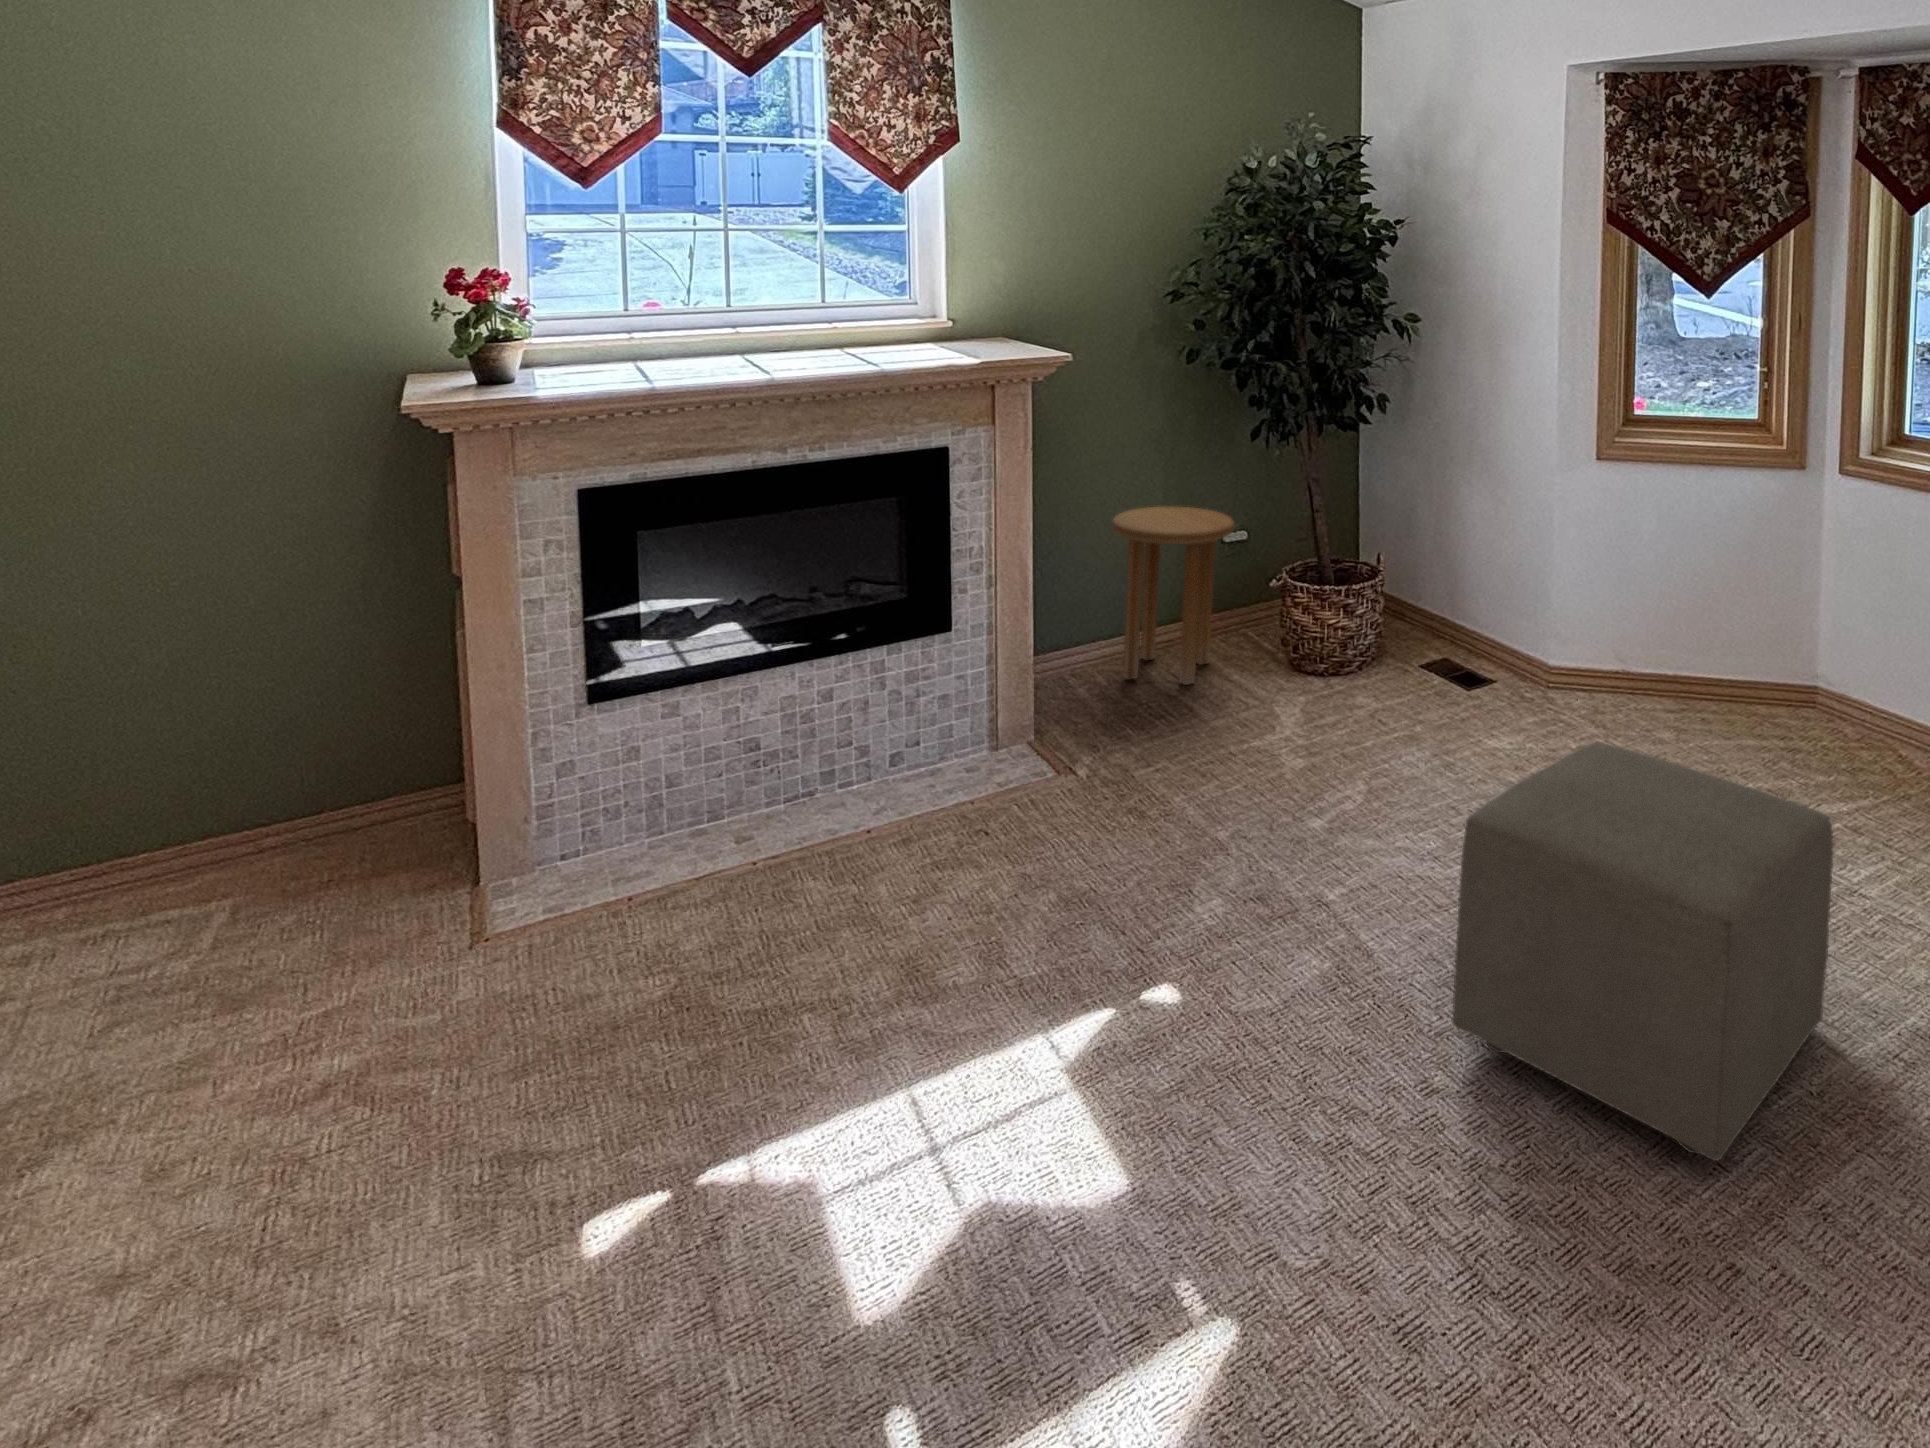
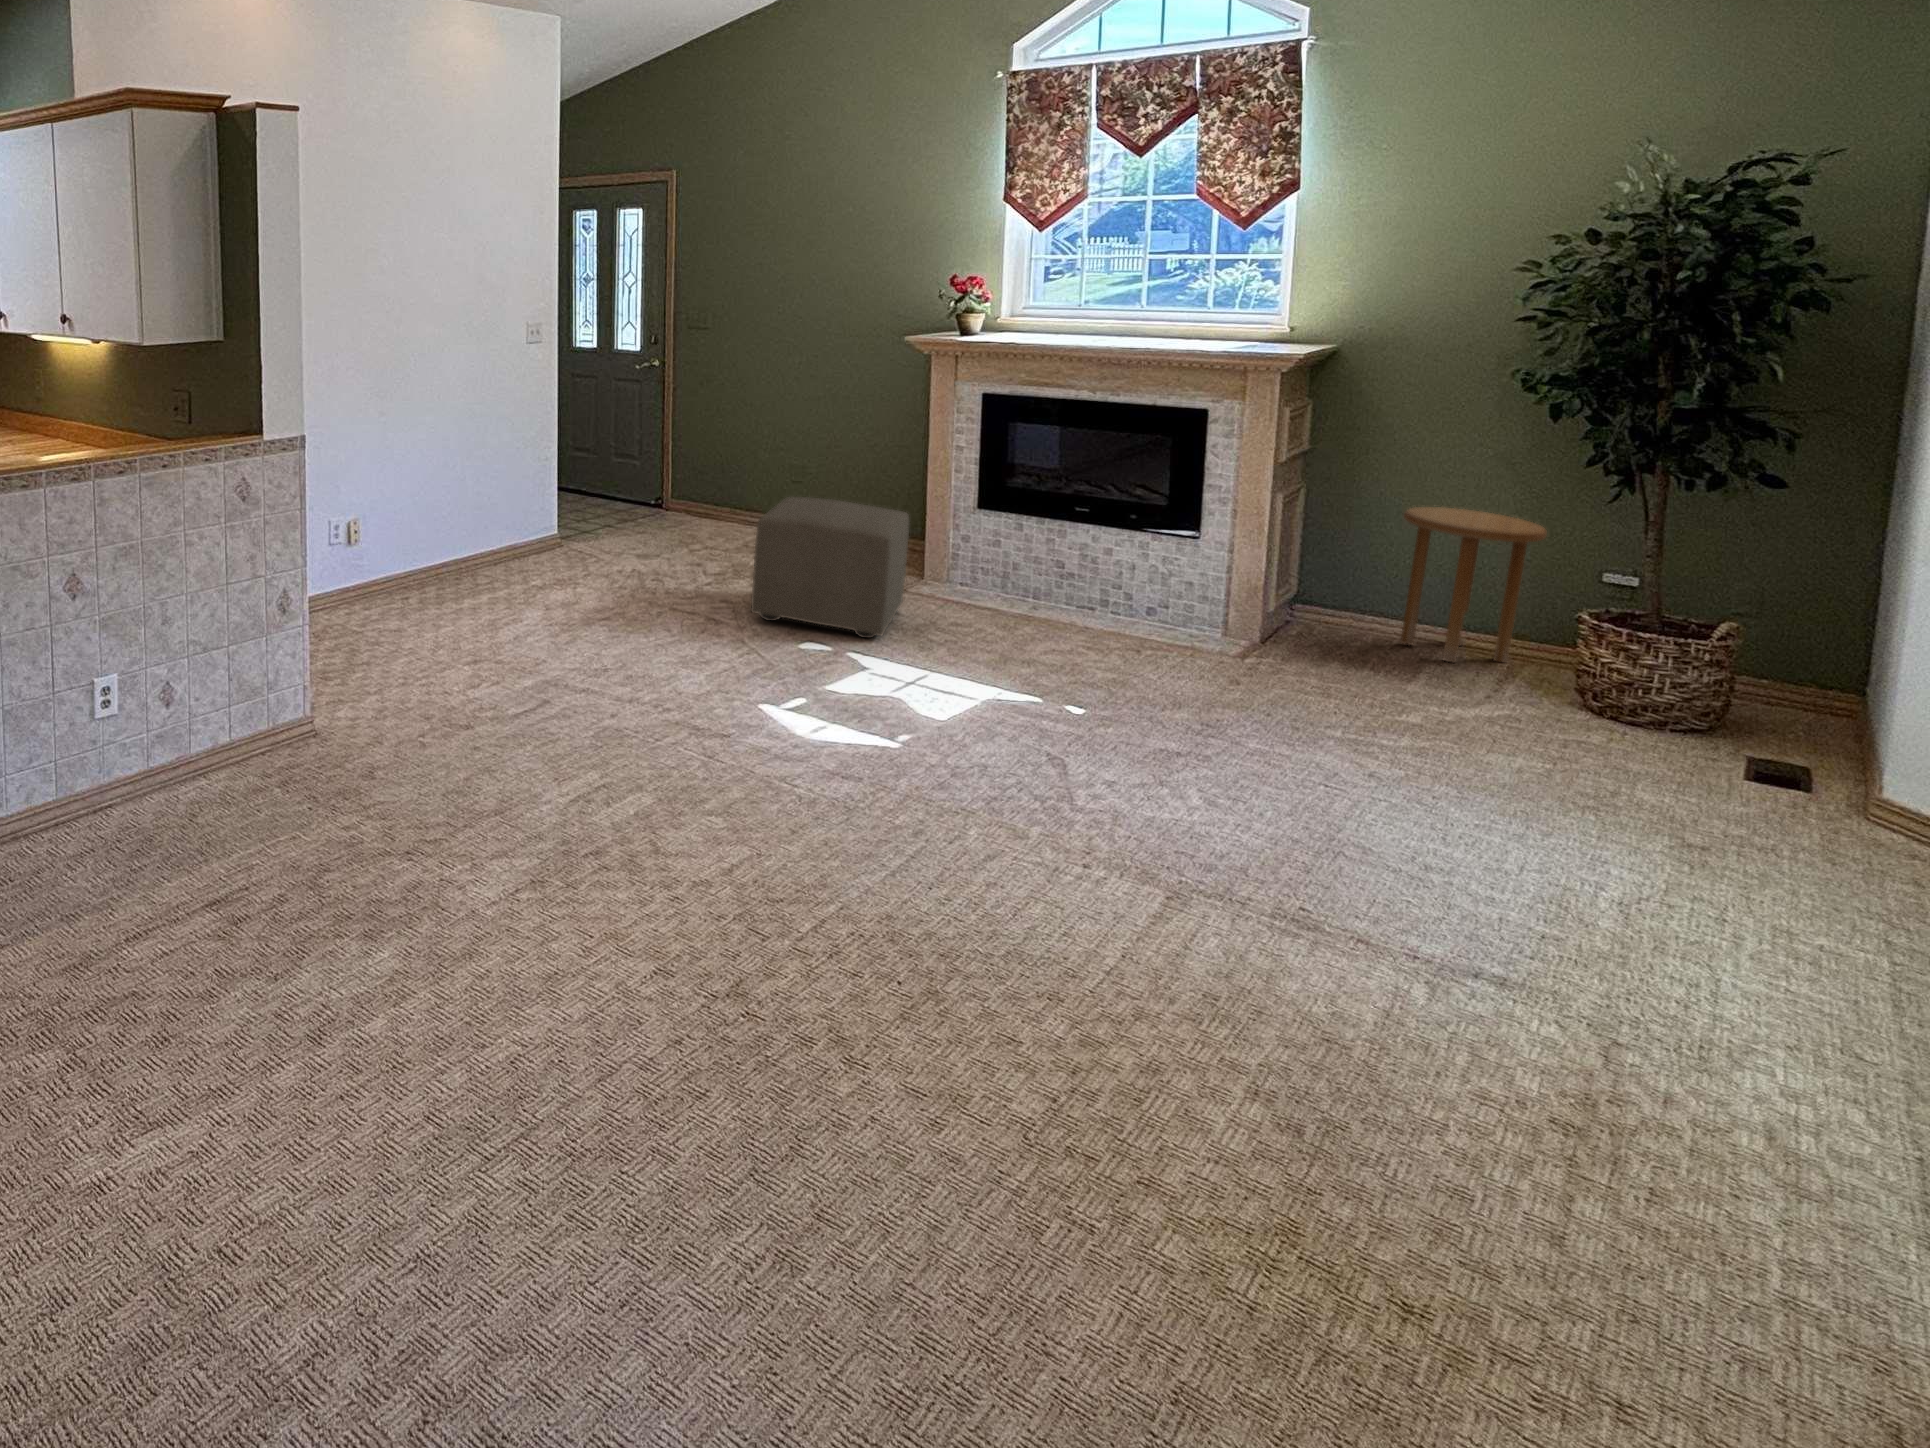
ottoman: present [1452,742,1833,1161] -> present [751,497,909,638]

